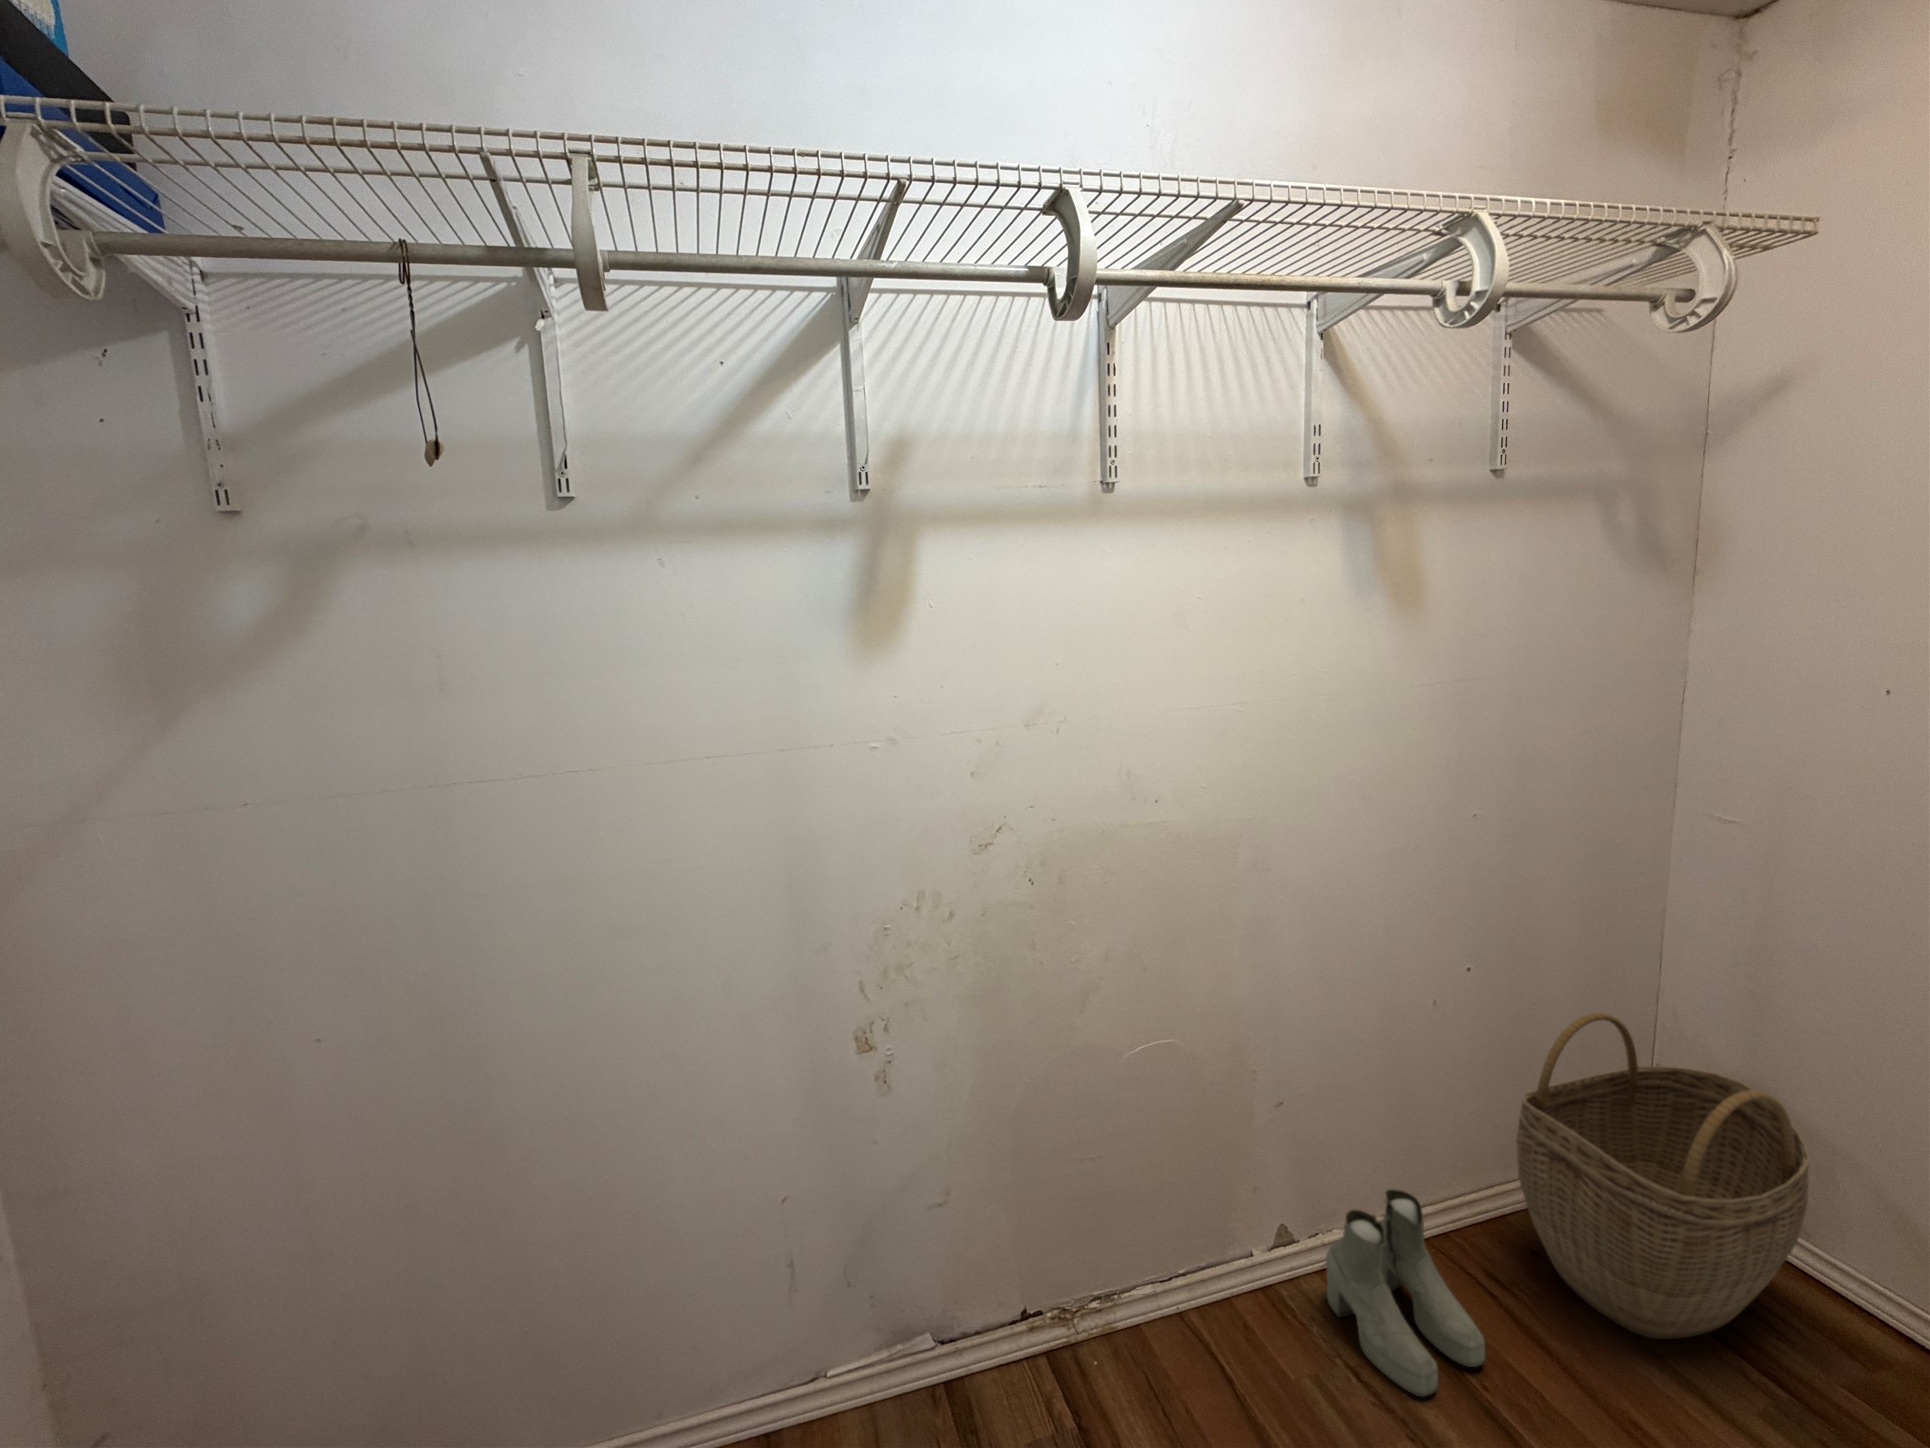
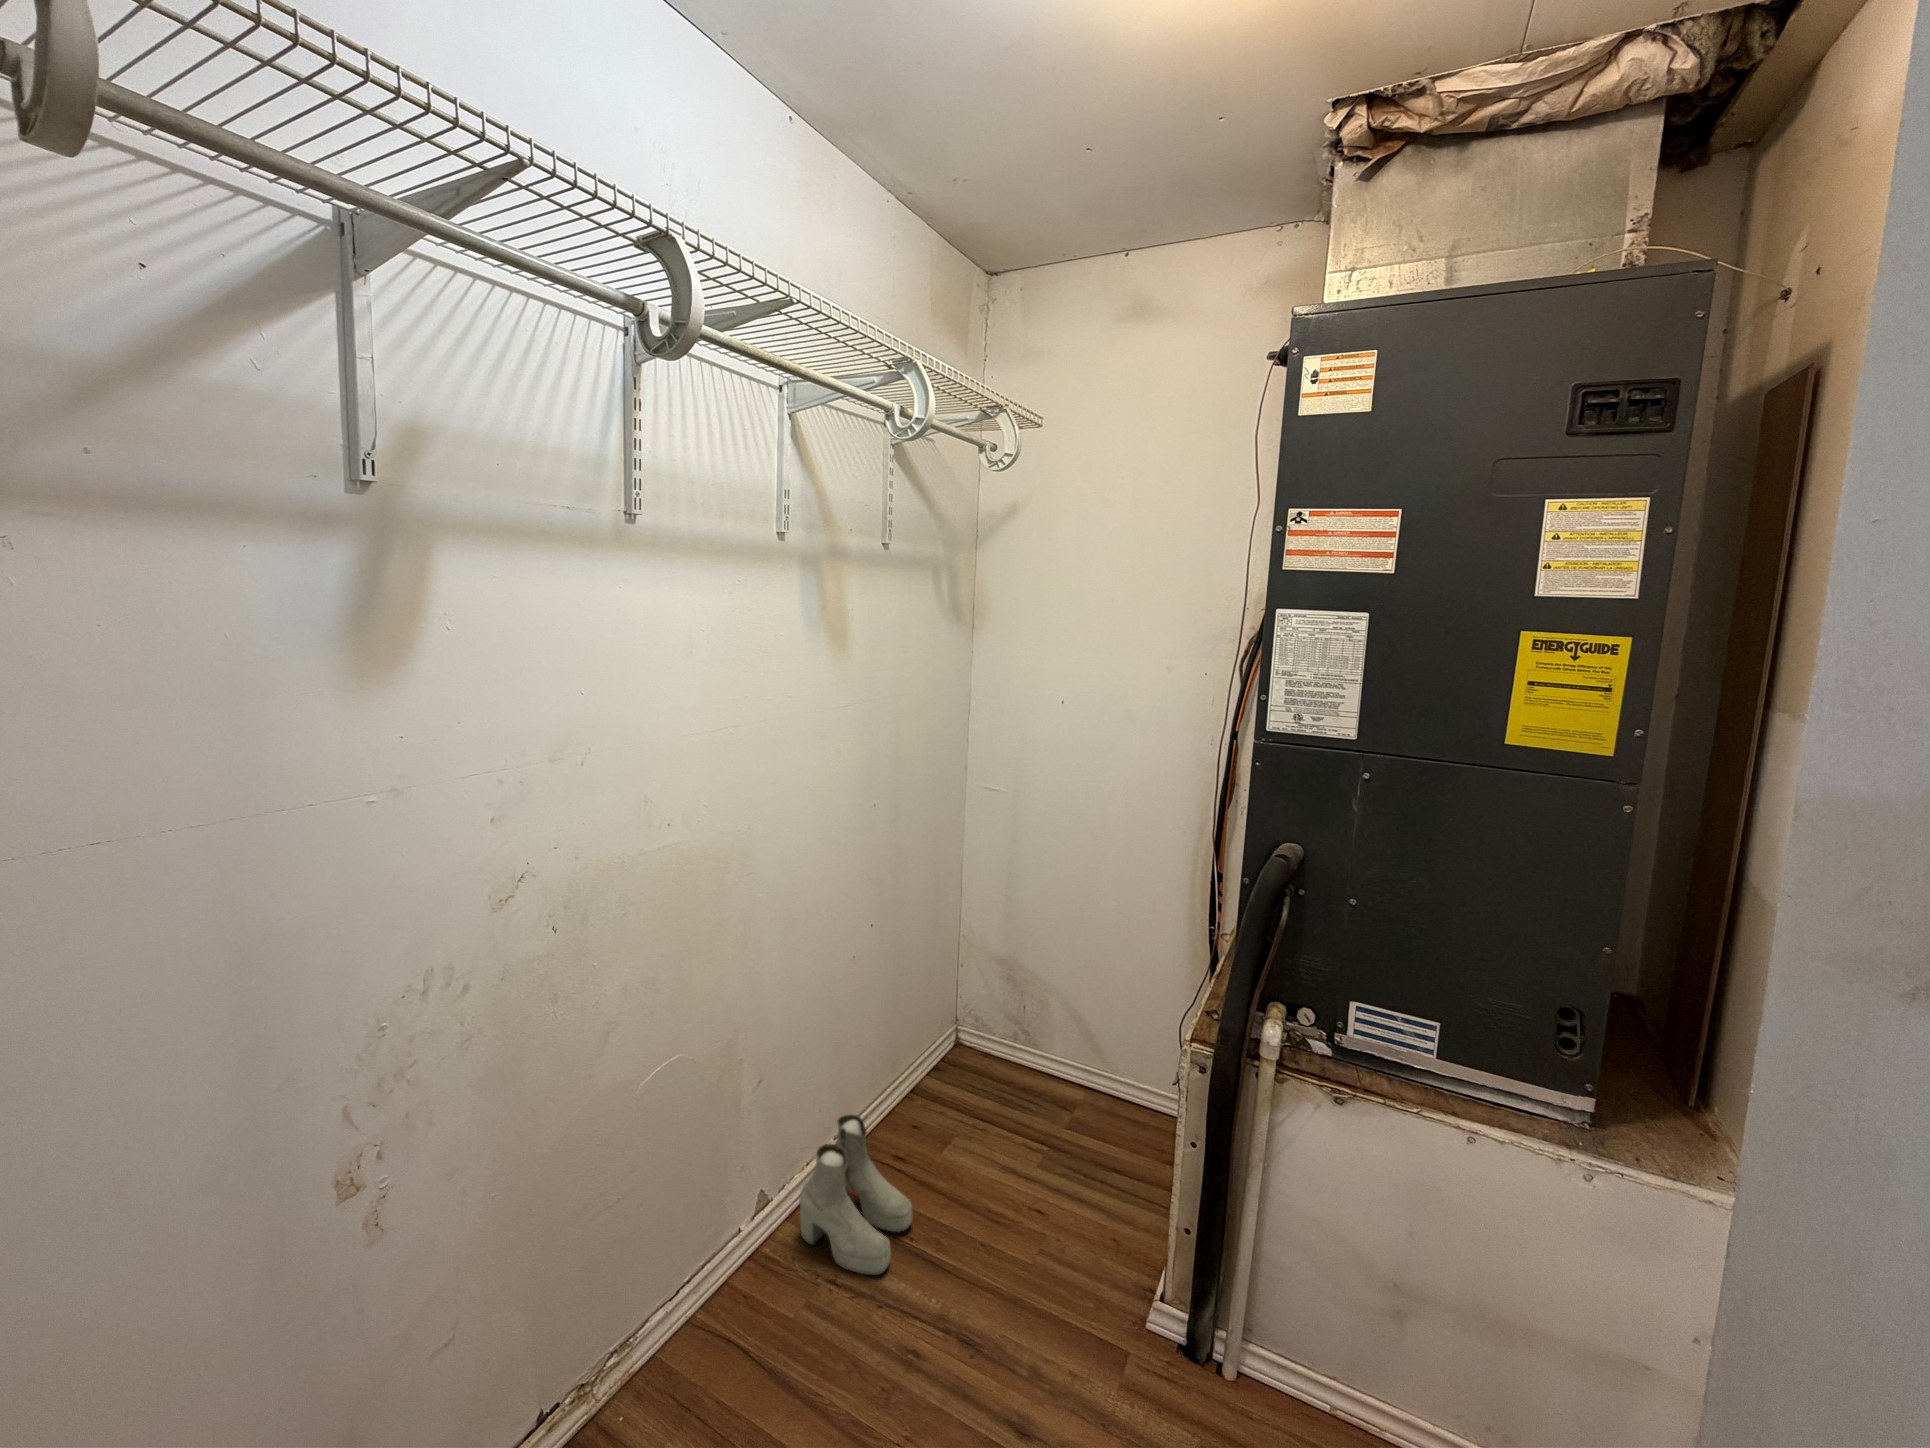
woven basket: present [1516,1013,1810,1339] -> none [906,934,1048,1150]

